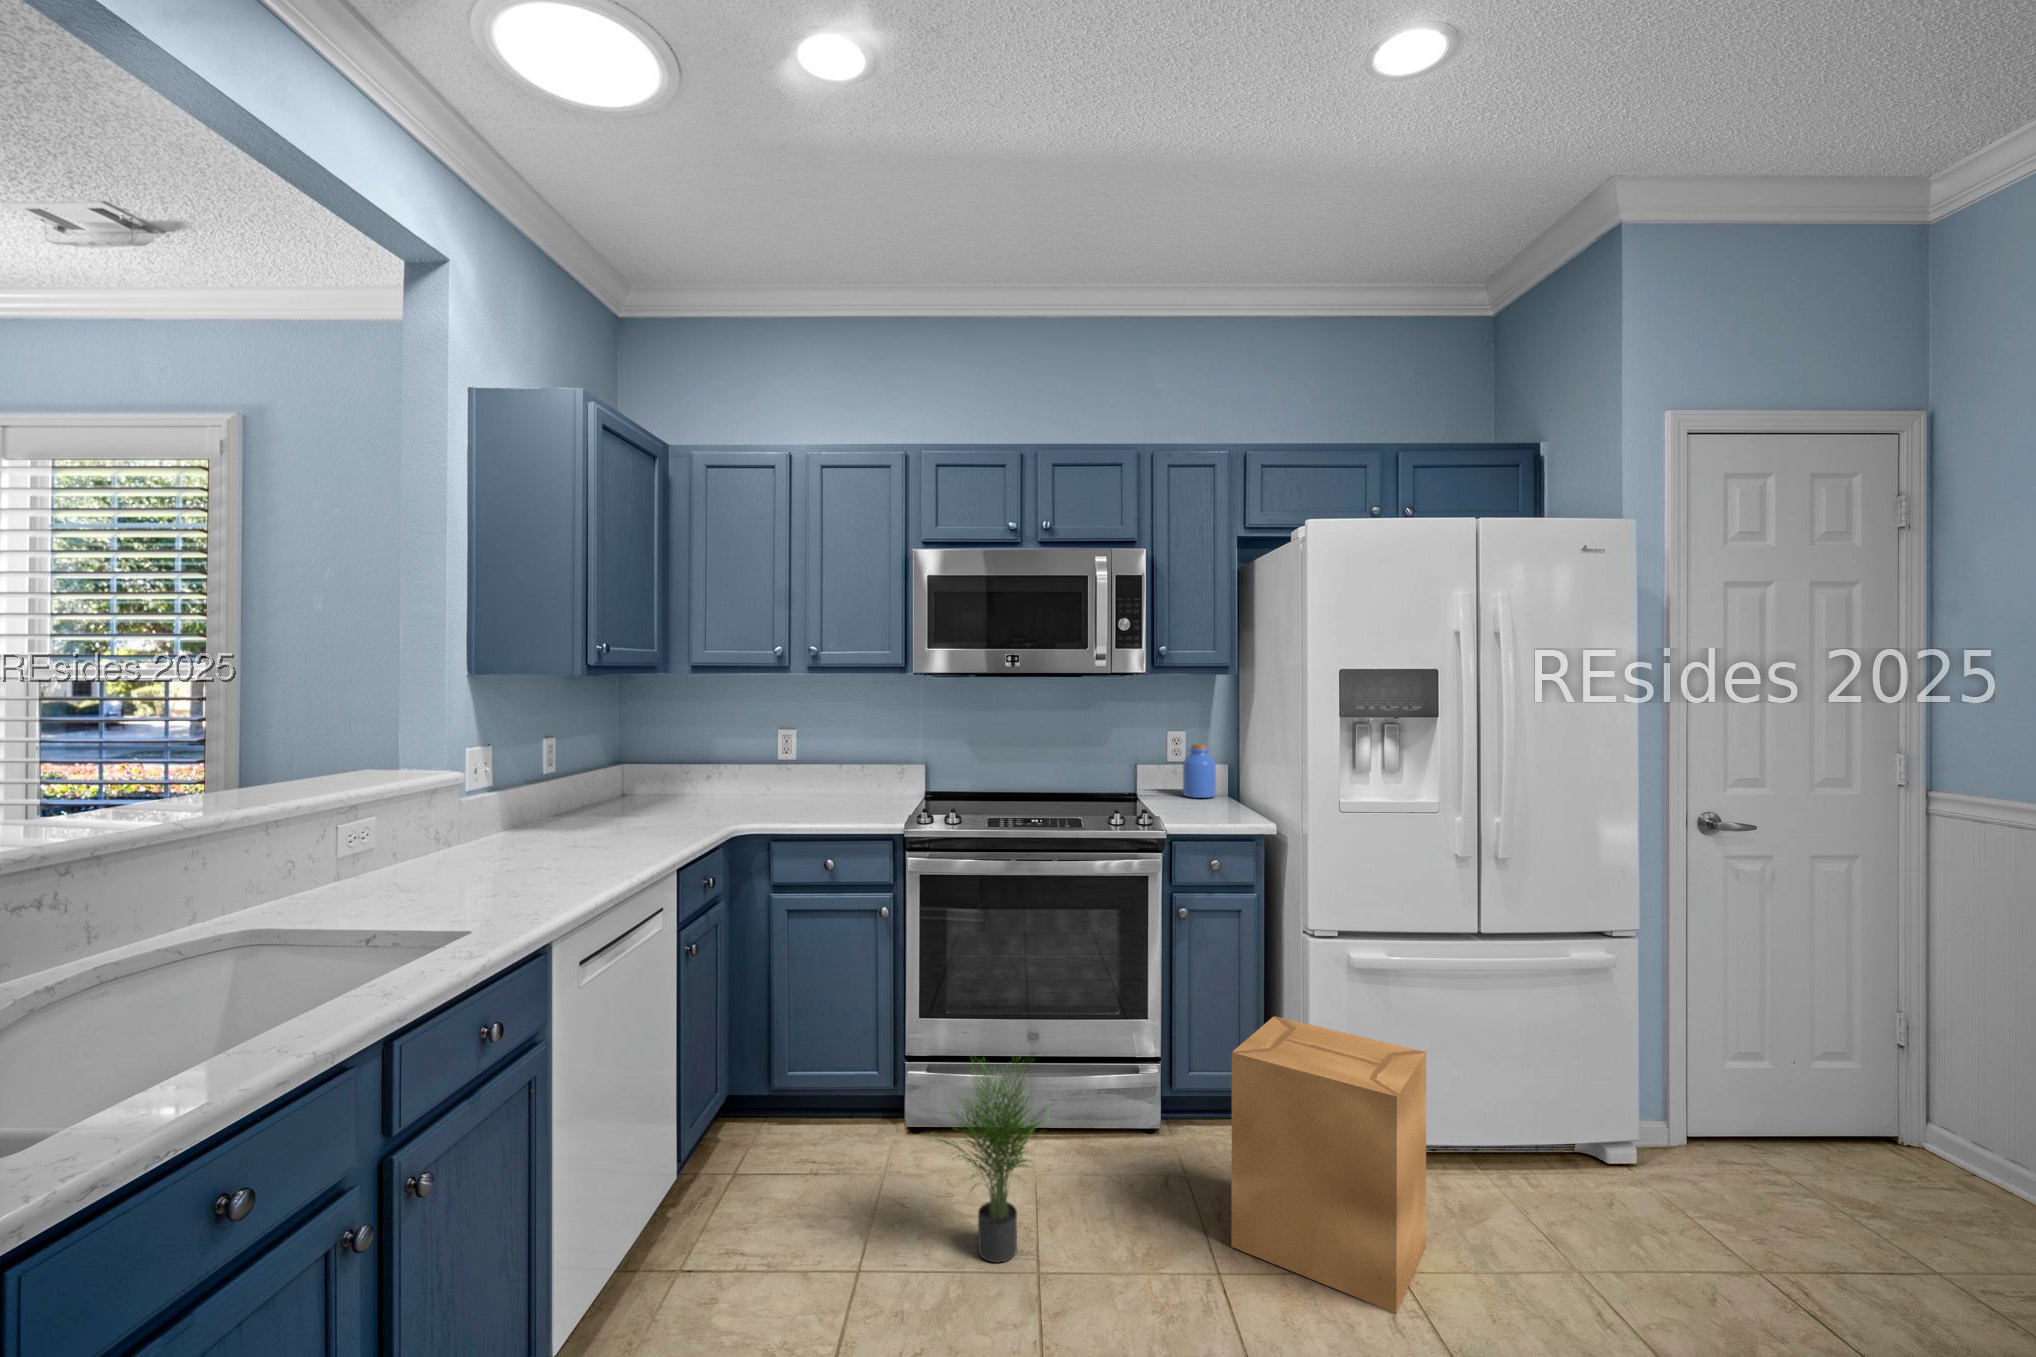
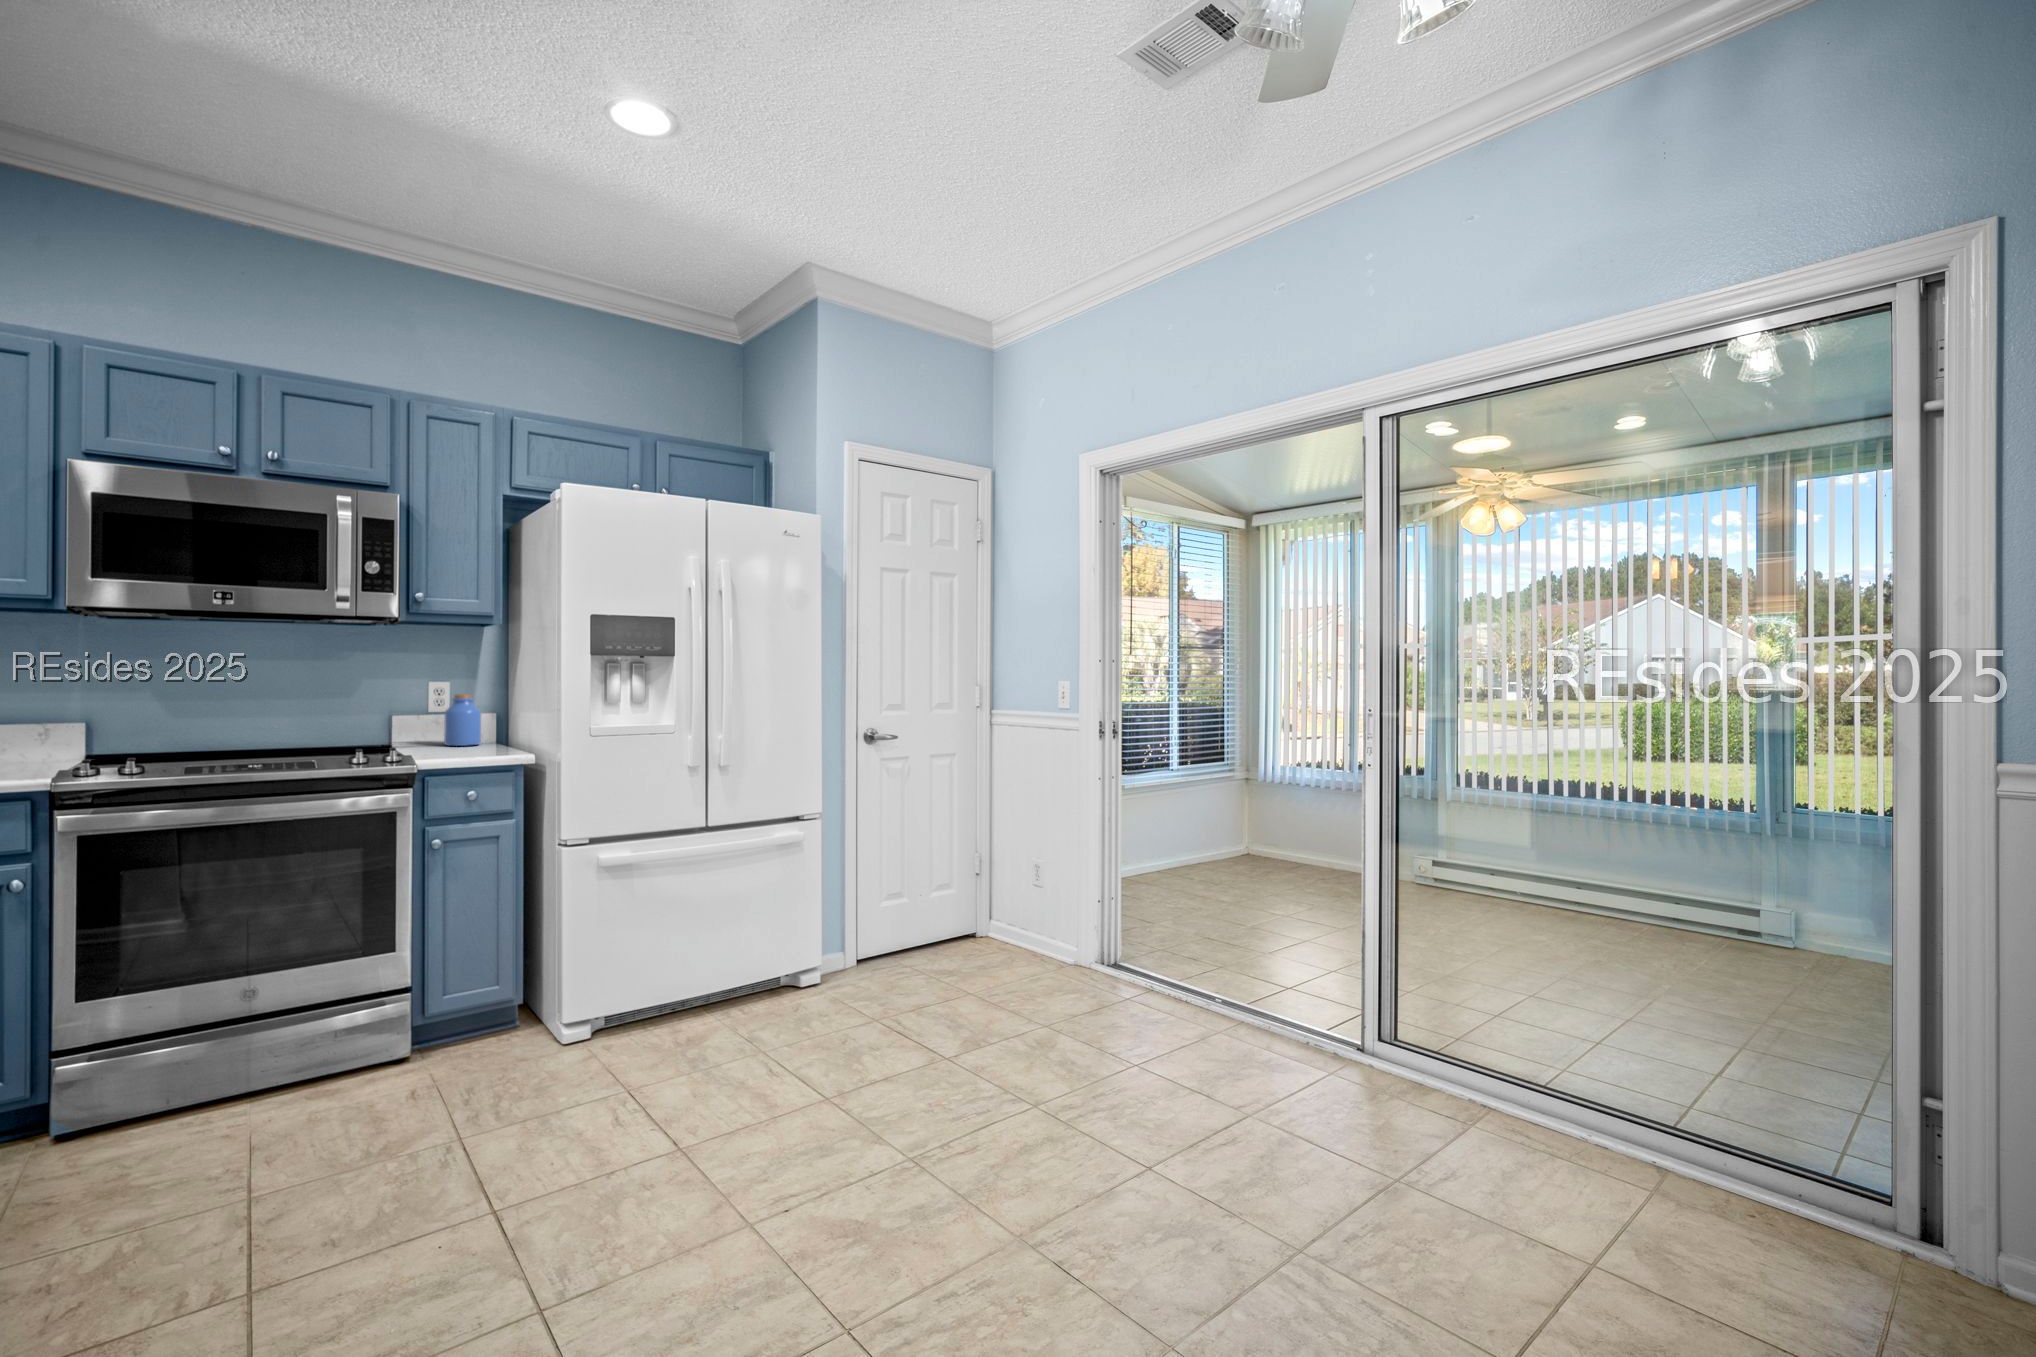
cardboard box: present [1231,1016,1426,1313] -> none [476,913,652,1114]
potted plant: present [936,1052,1048,1263] -> none [85,975,282,1200]

